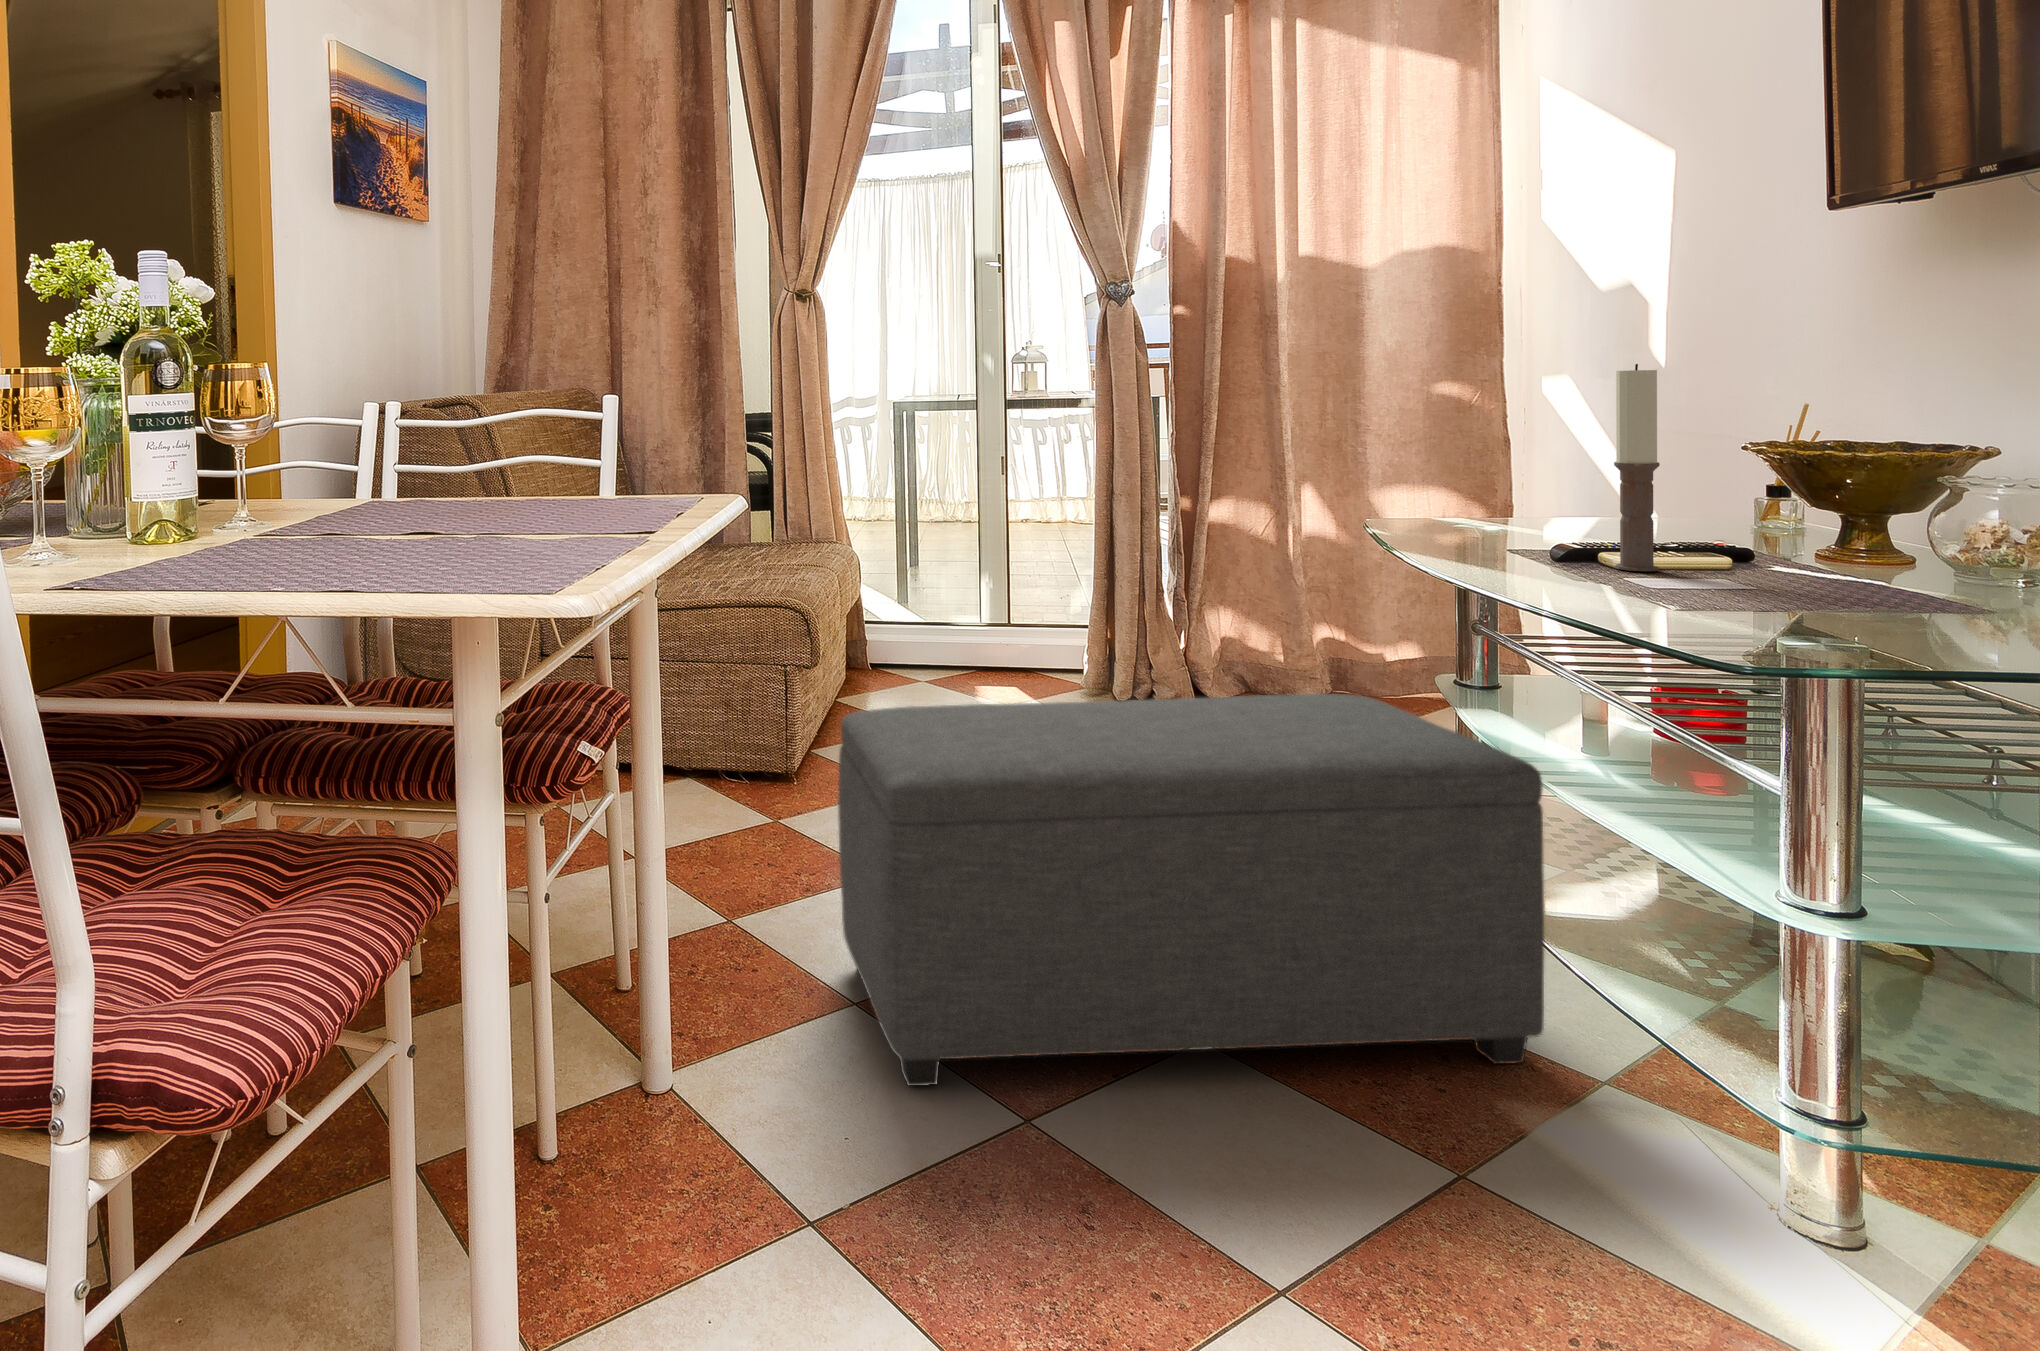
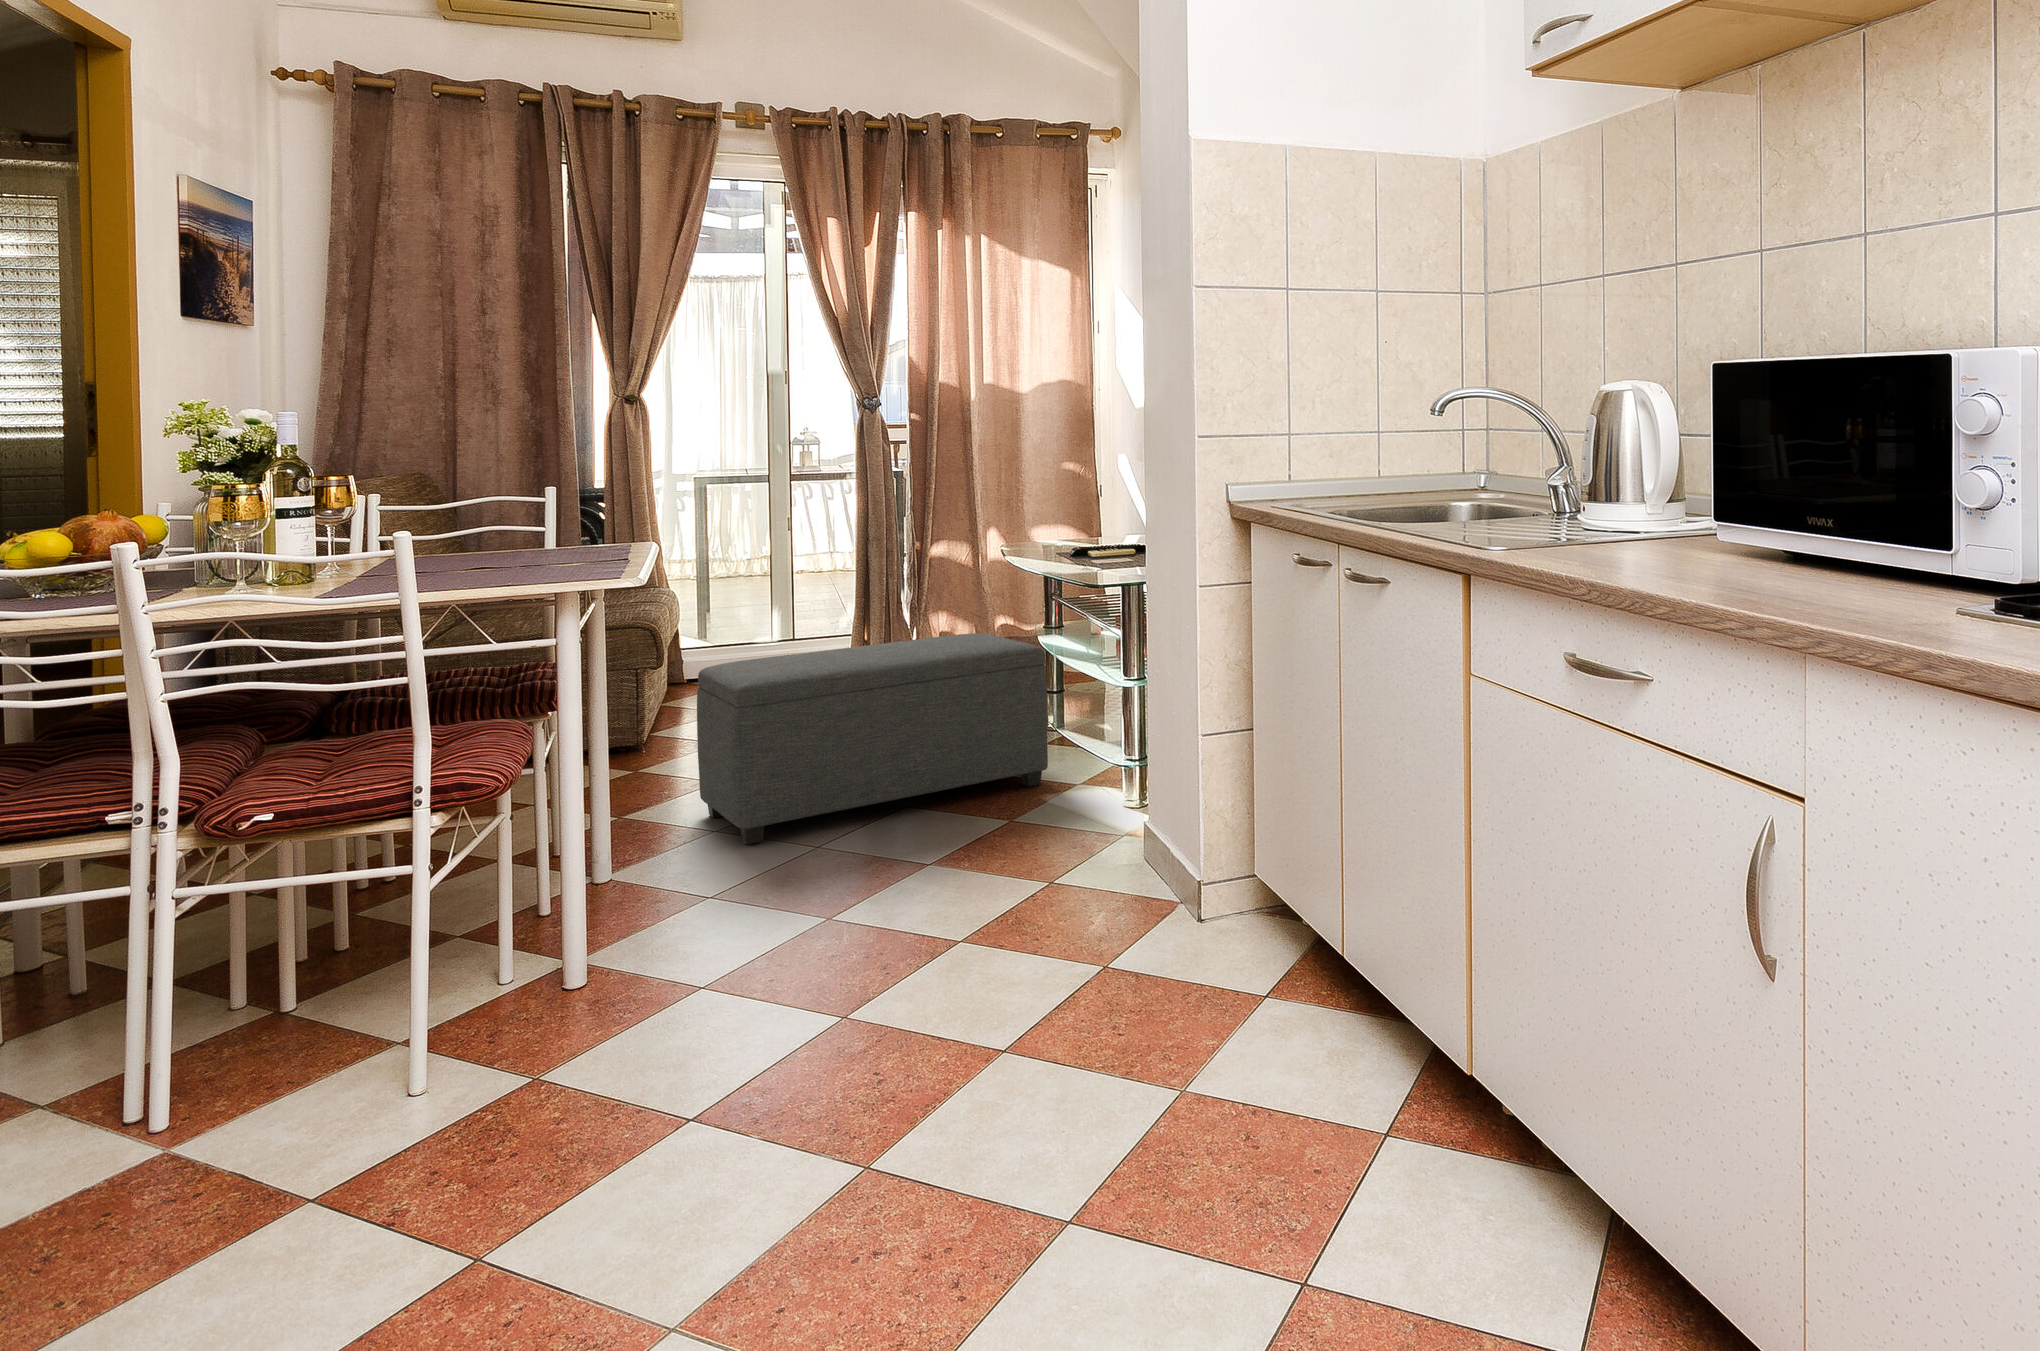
candle: present [1614,364,1660,571] -> none [1084,467,1101,561]

